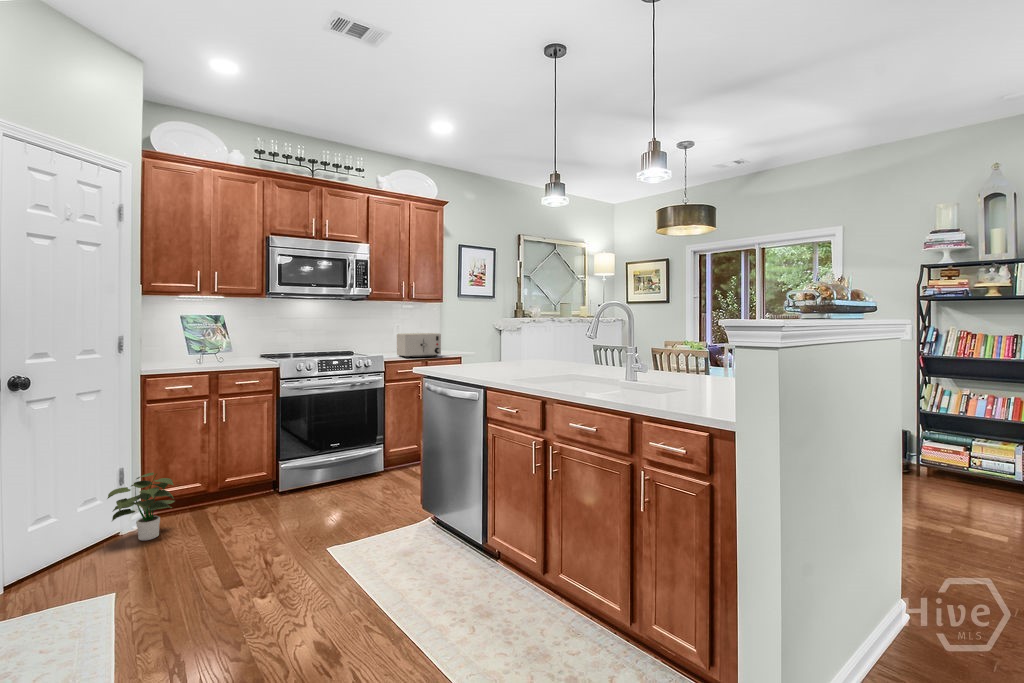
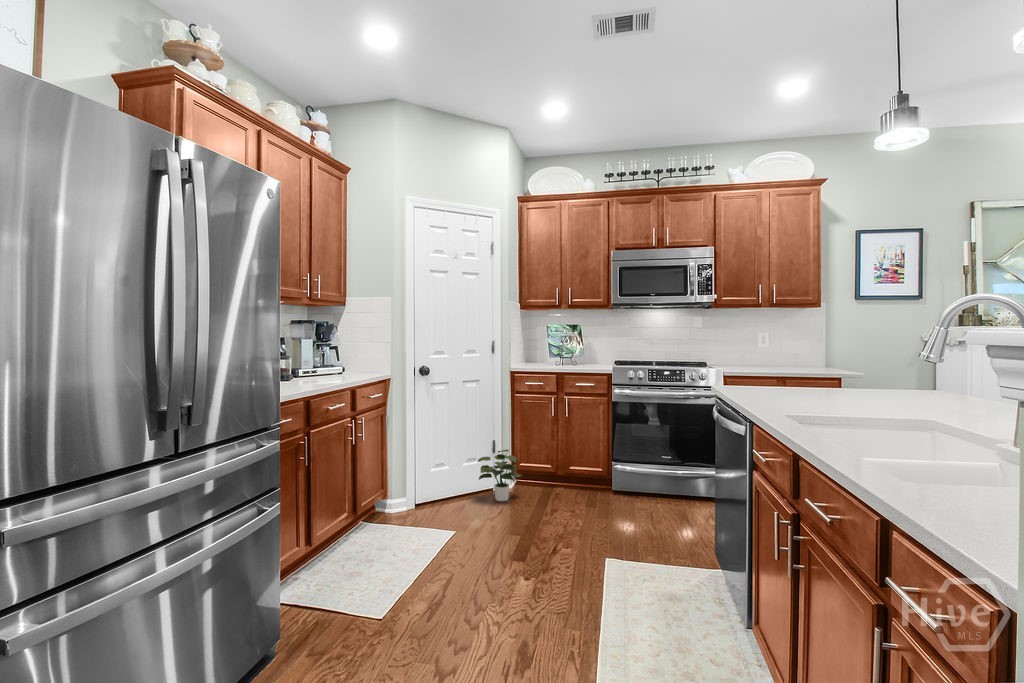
toaster: present [397,333,441,358] -> none [745,343,801,372]

